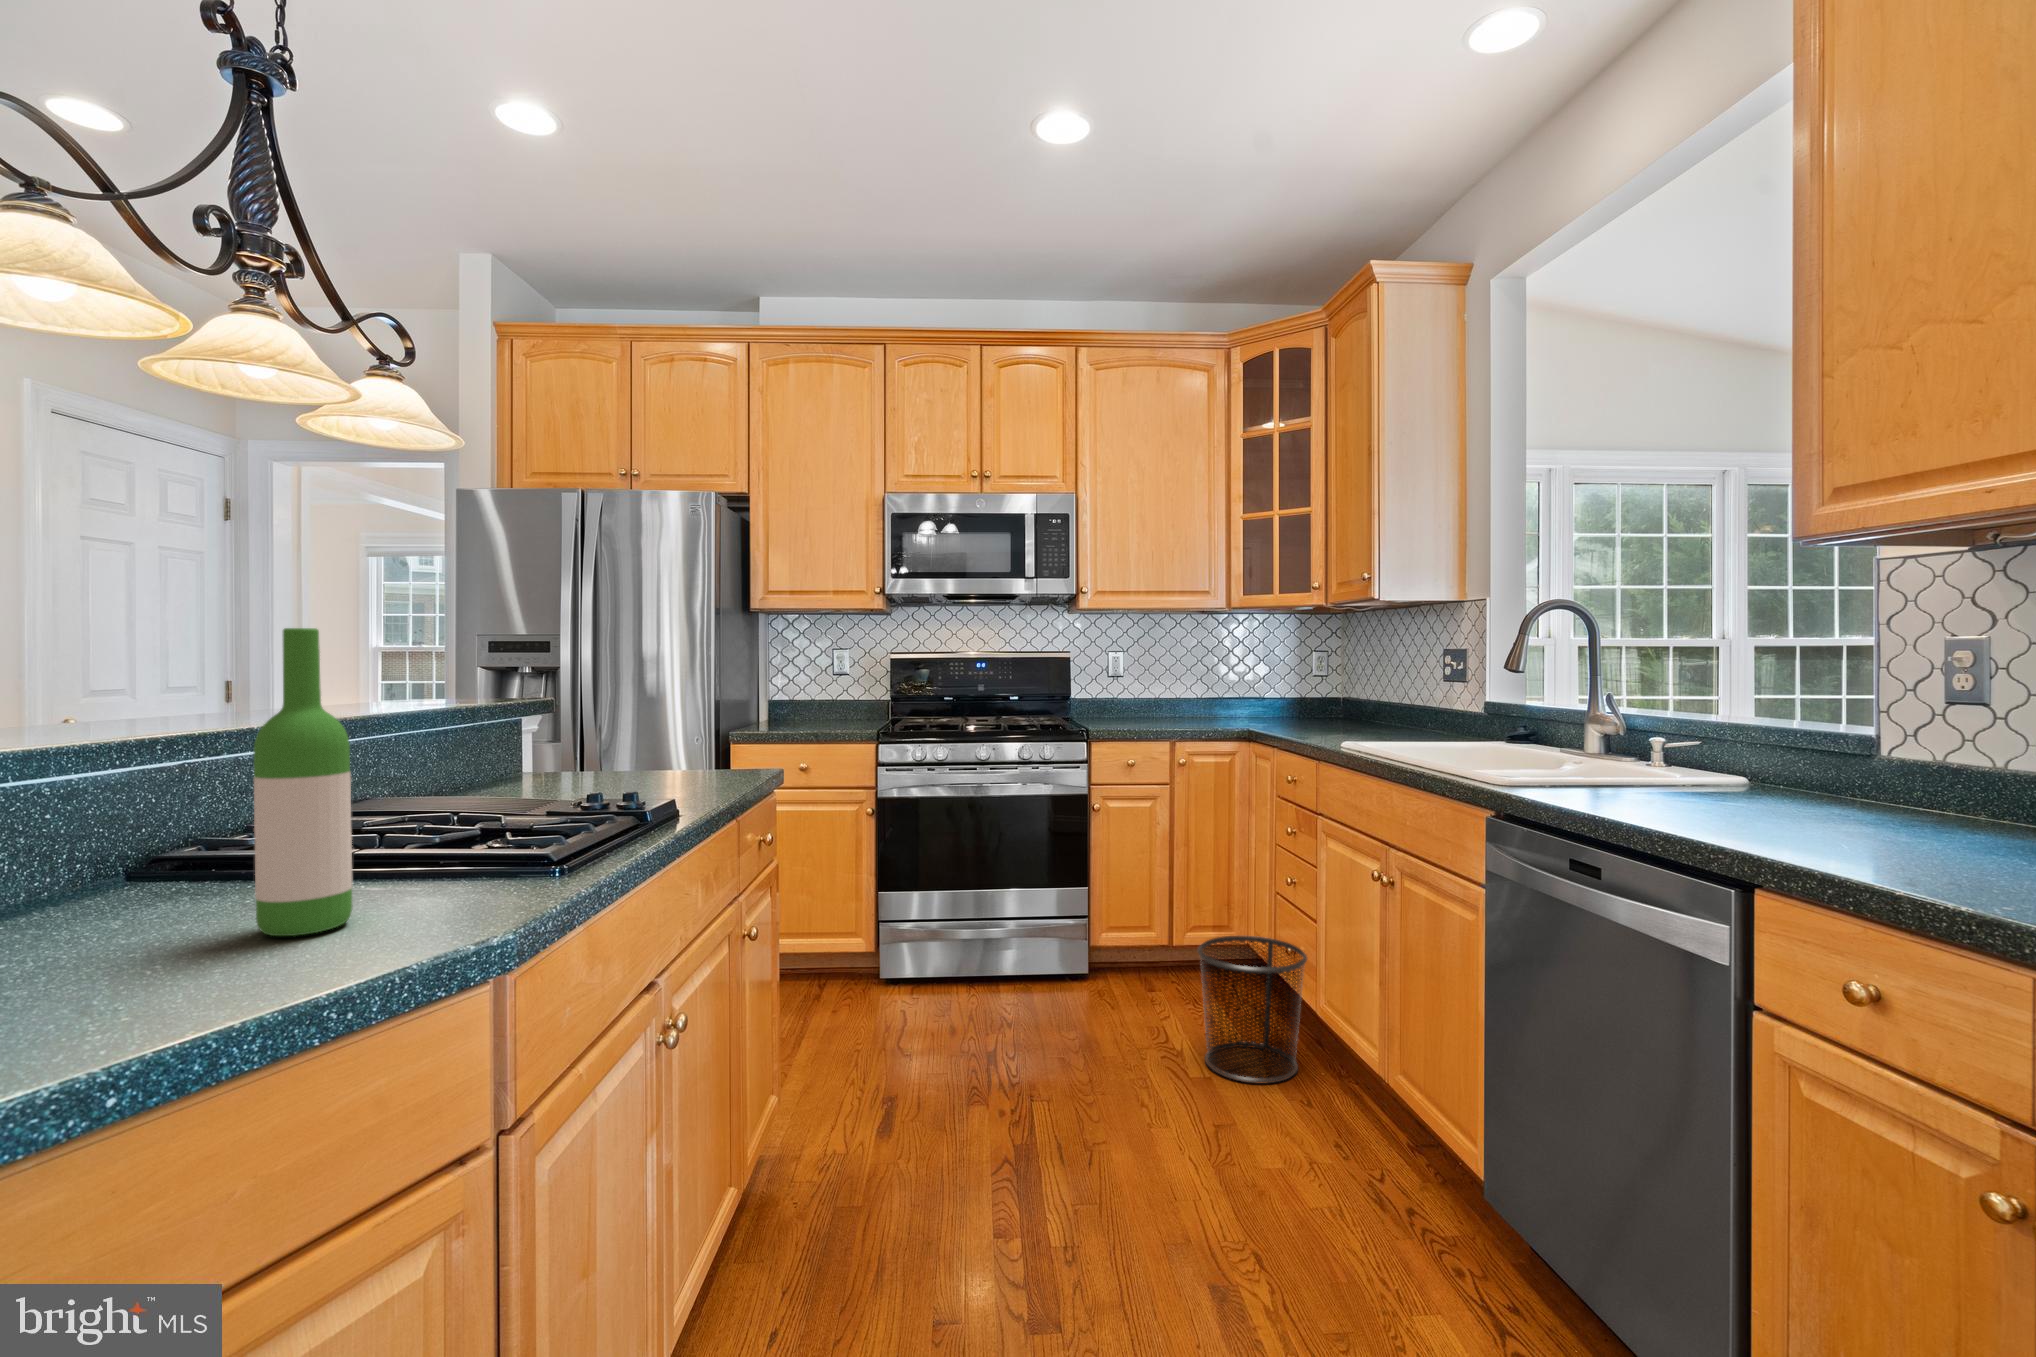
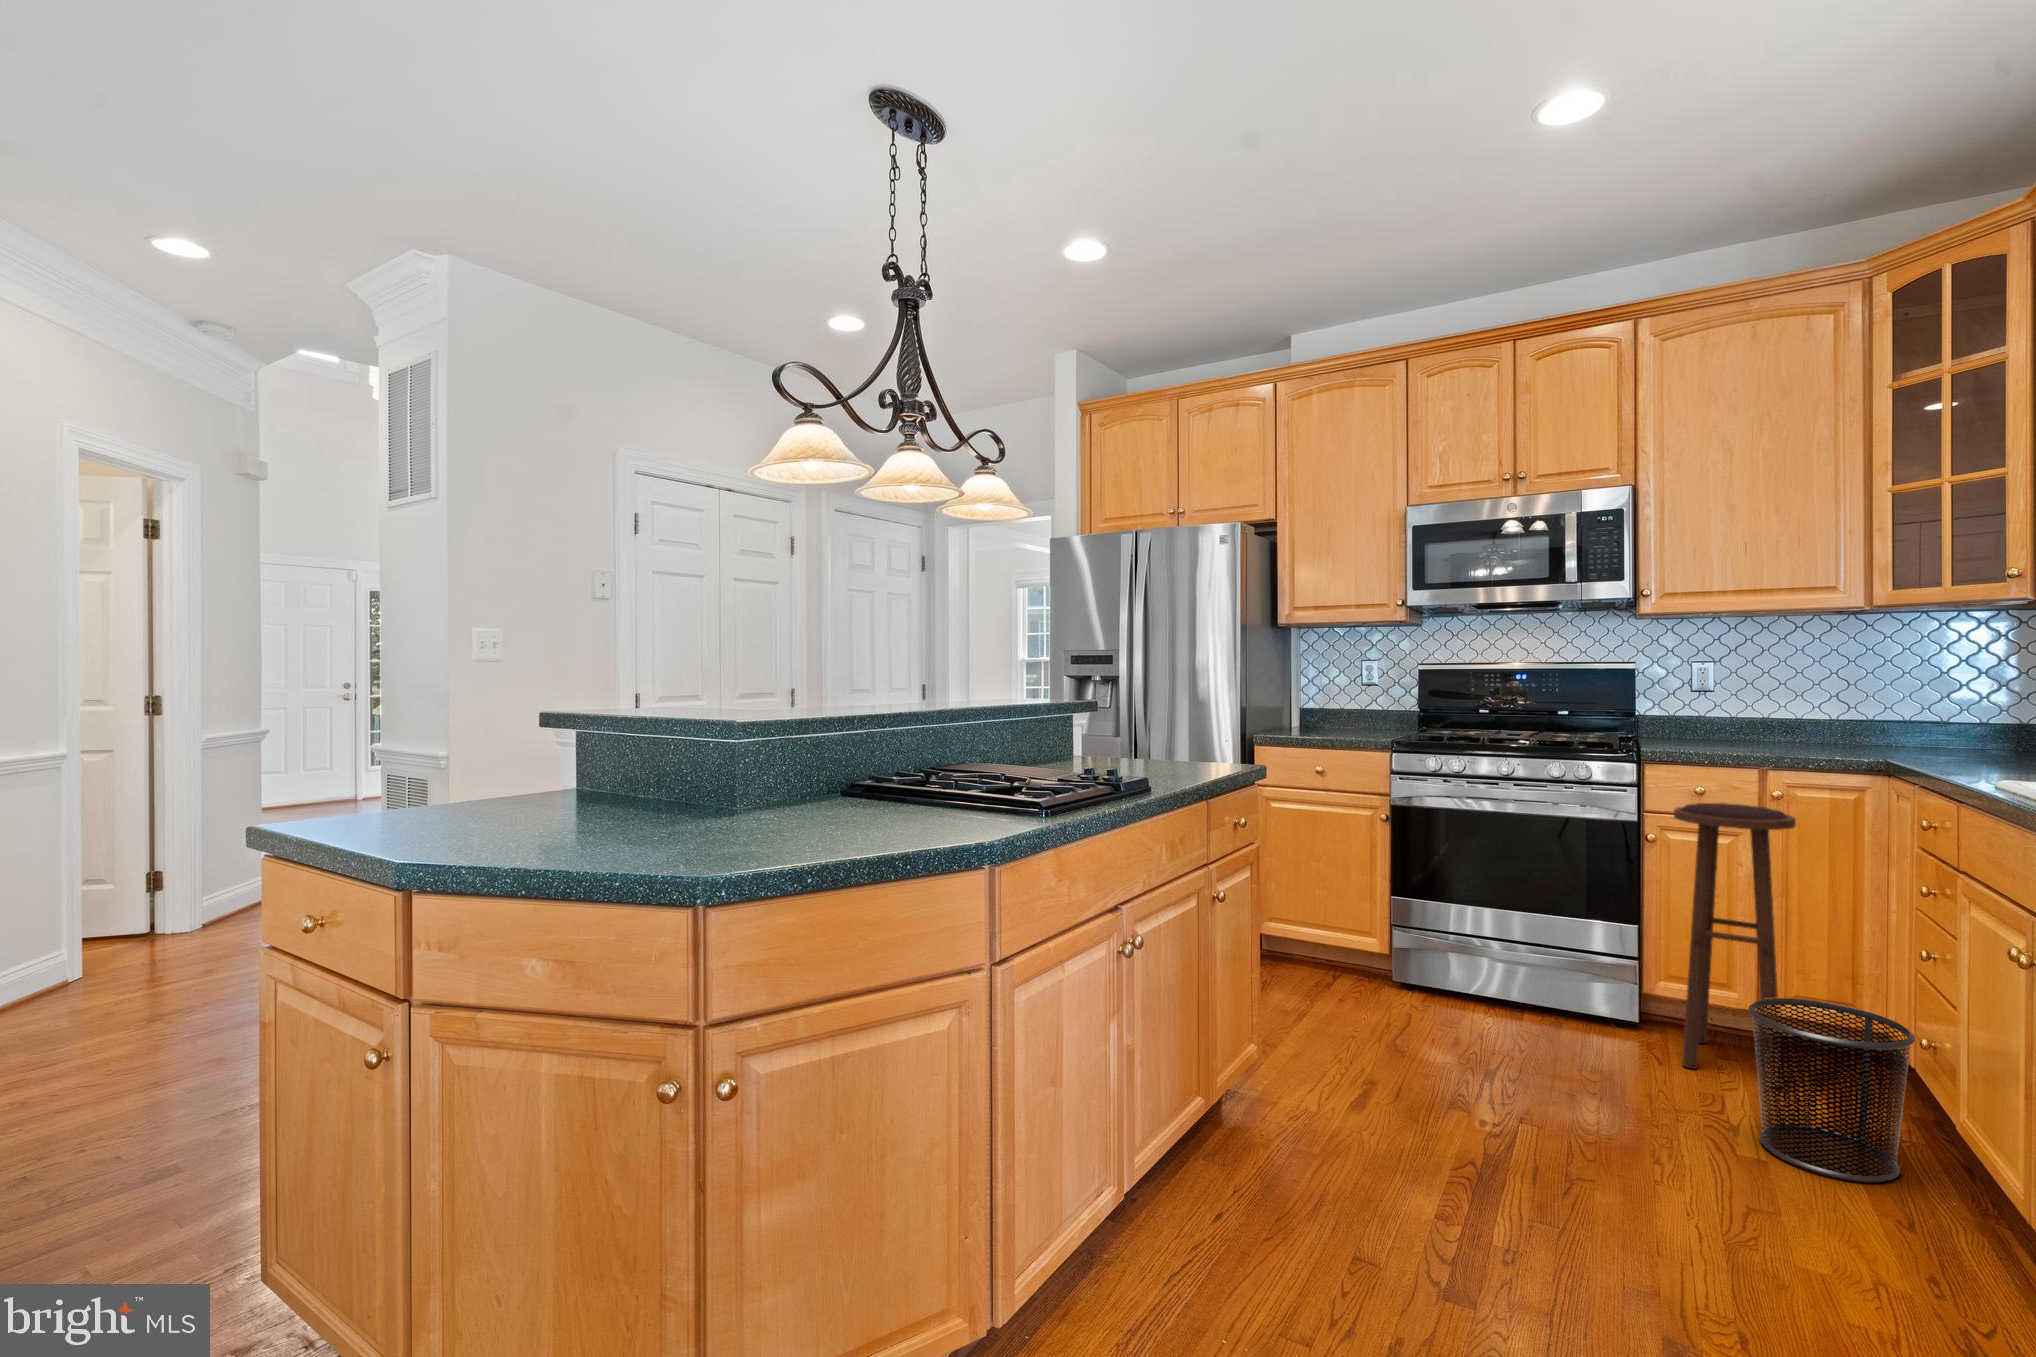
wine bottle: present [254,628,352,936] -> none [880,652,925,827]
stool: none [1120,774,1206,1012] -> present [1674,803,1796,1085]

